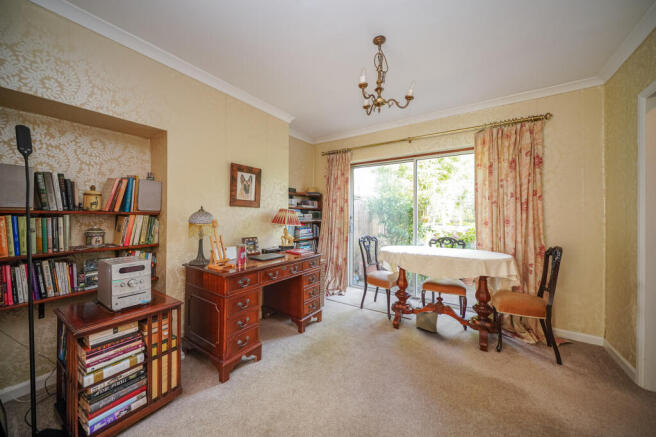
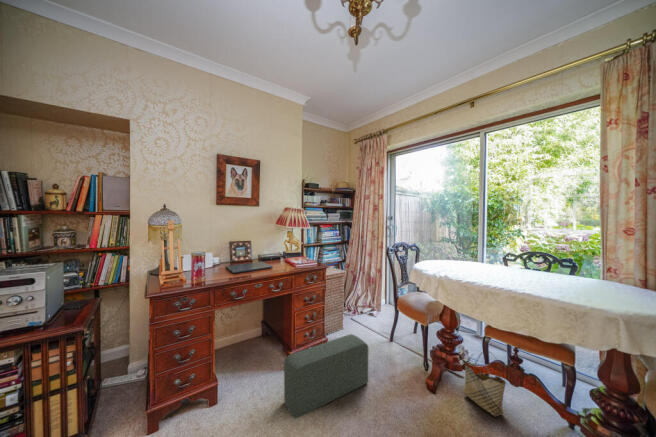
pouf: none [311,301,359,354] -> present [284,334,368,418]

